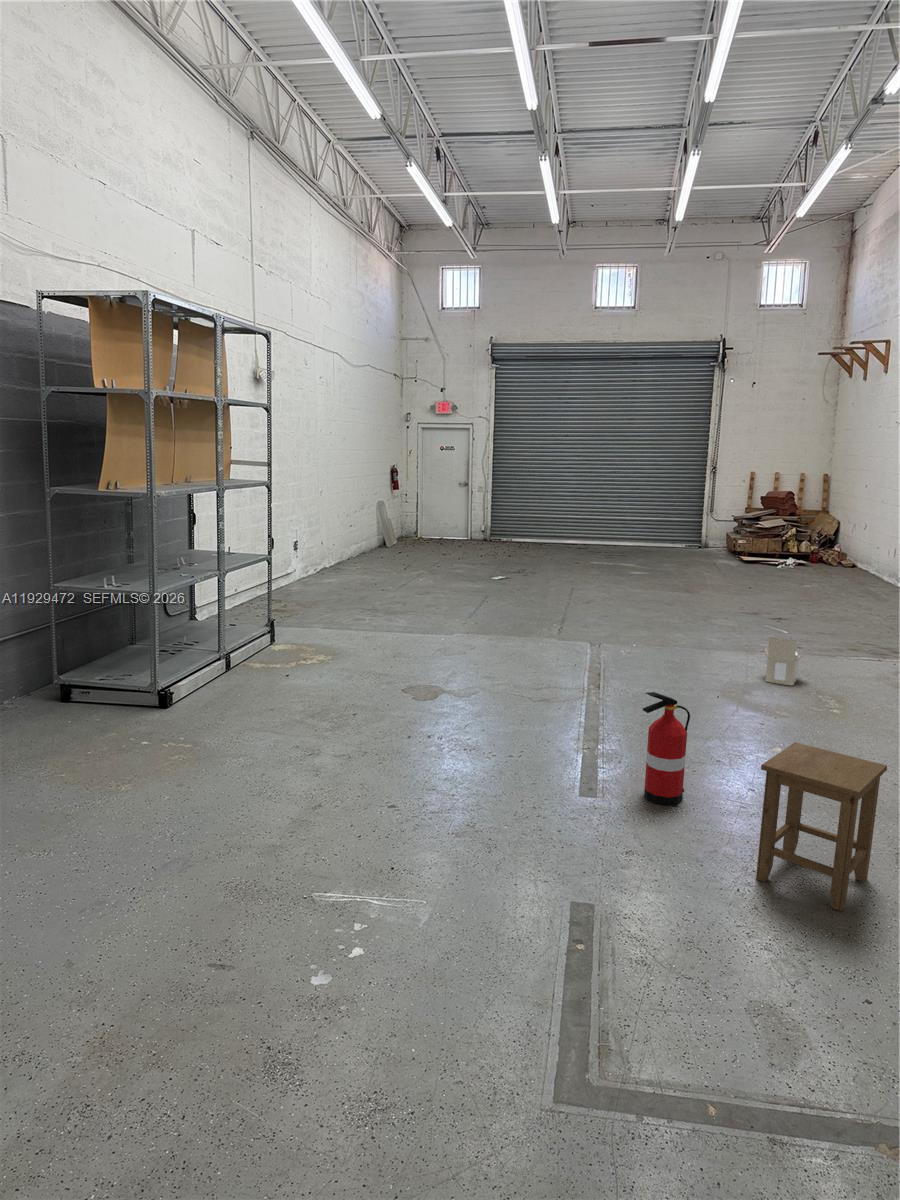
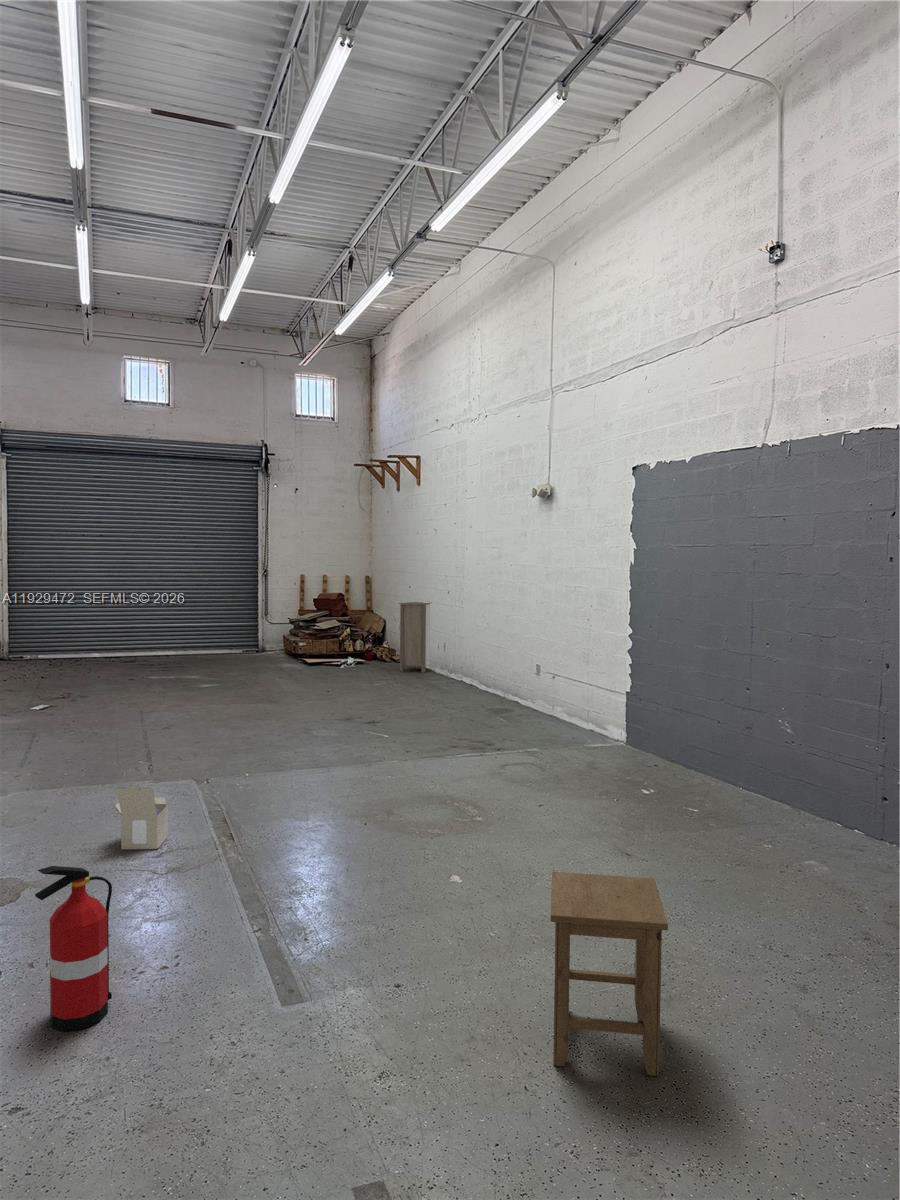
storage cabinet: none [840,505,897,581] -> present [399,602,430,673]
cardboard box: present [764,637,804,686] -> present [115,785,171,850]
fire extinguisher: present [643,692,690,805] -> present [35,866,112,1031]

